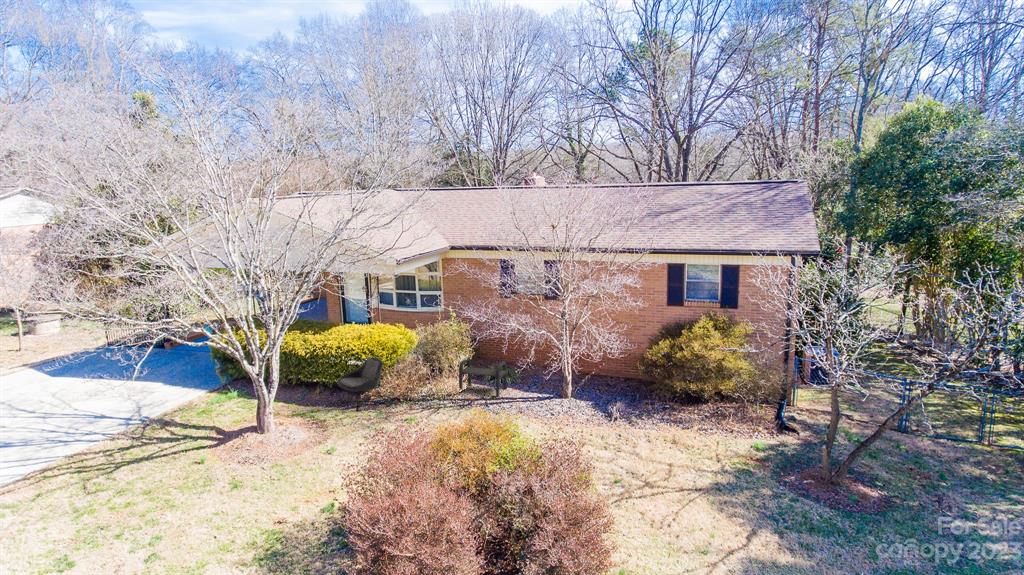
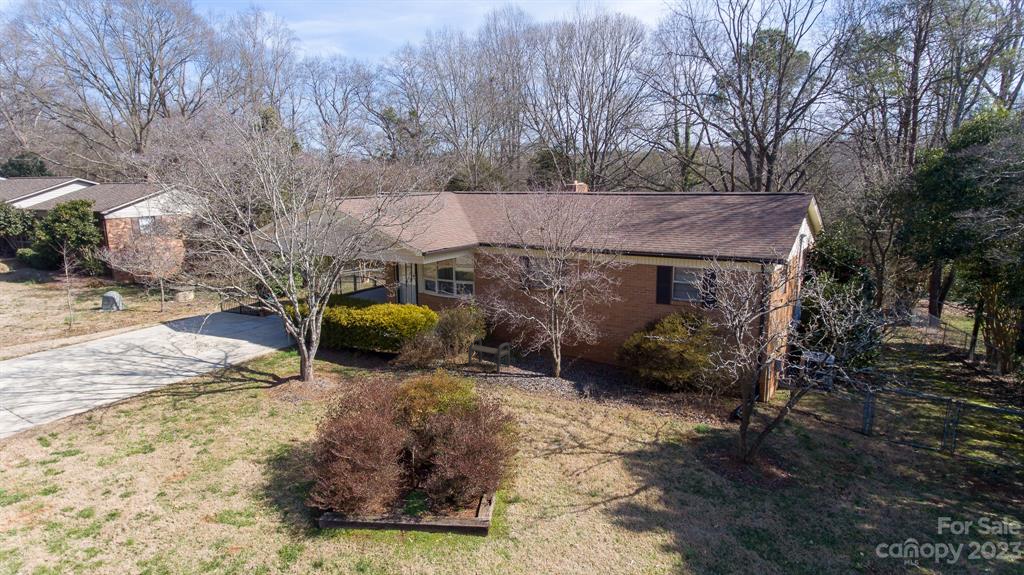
lounge chair: present [337,357,385,411] -> none [369,331,406,373]

